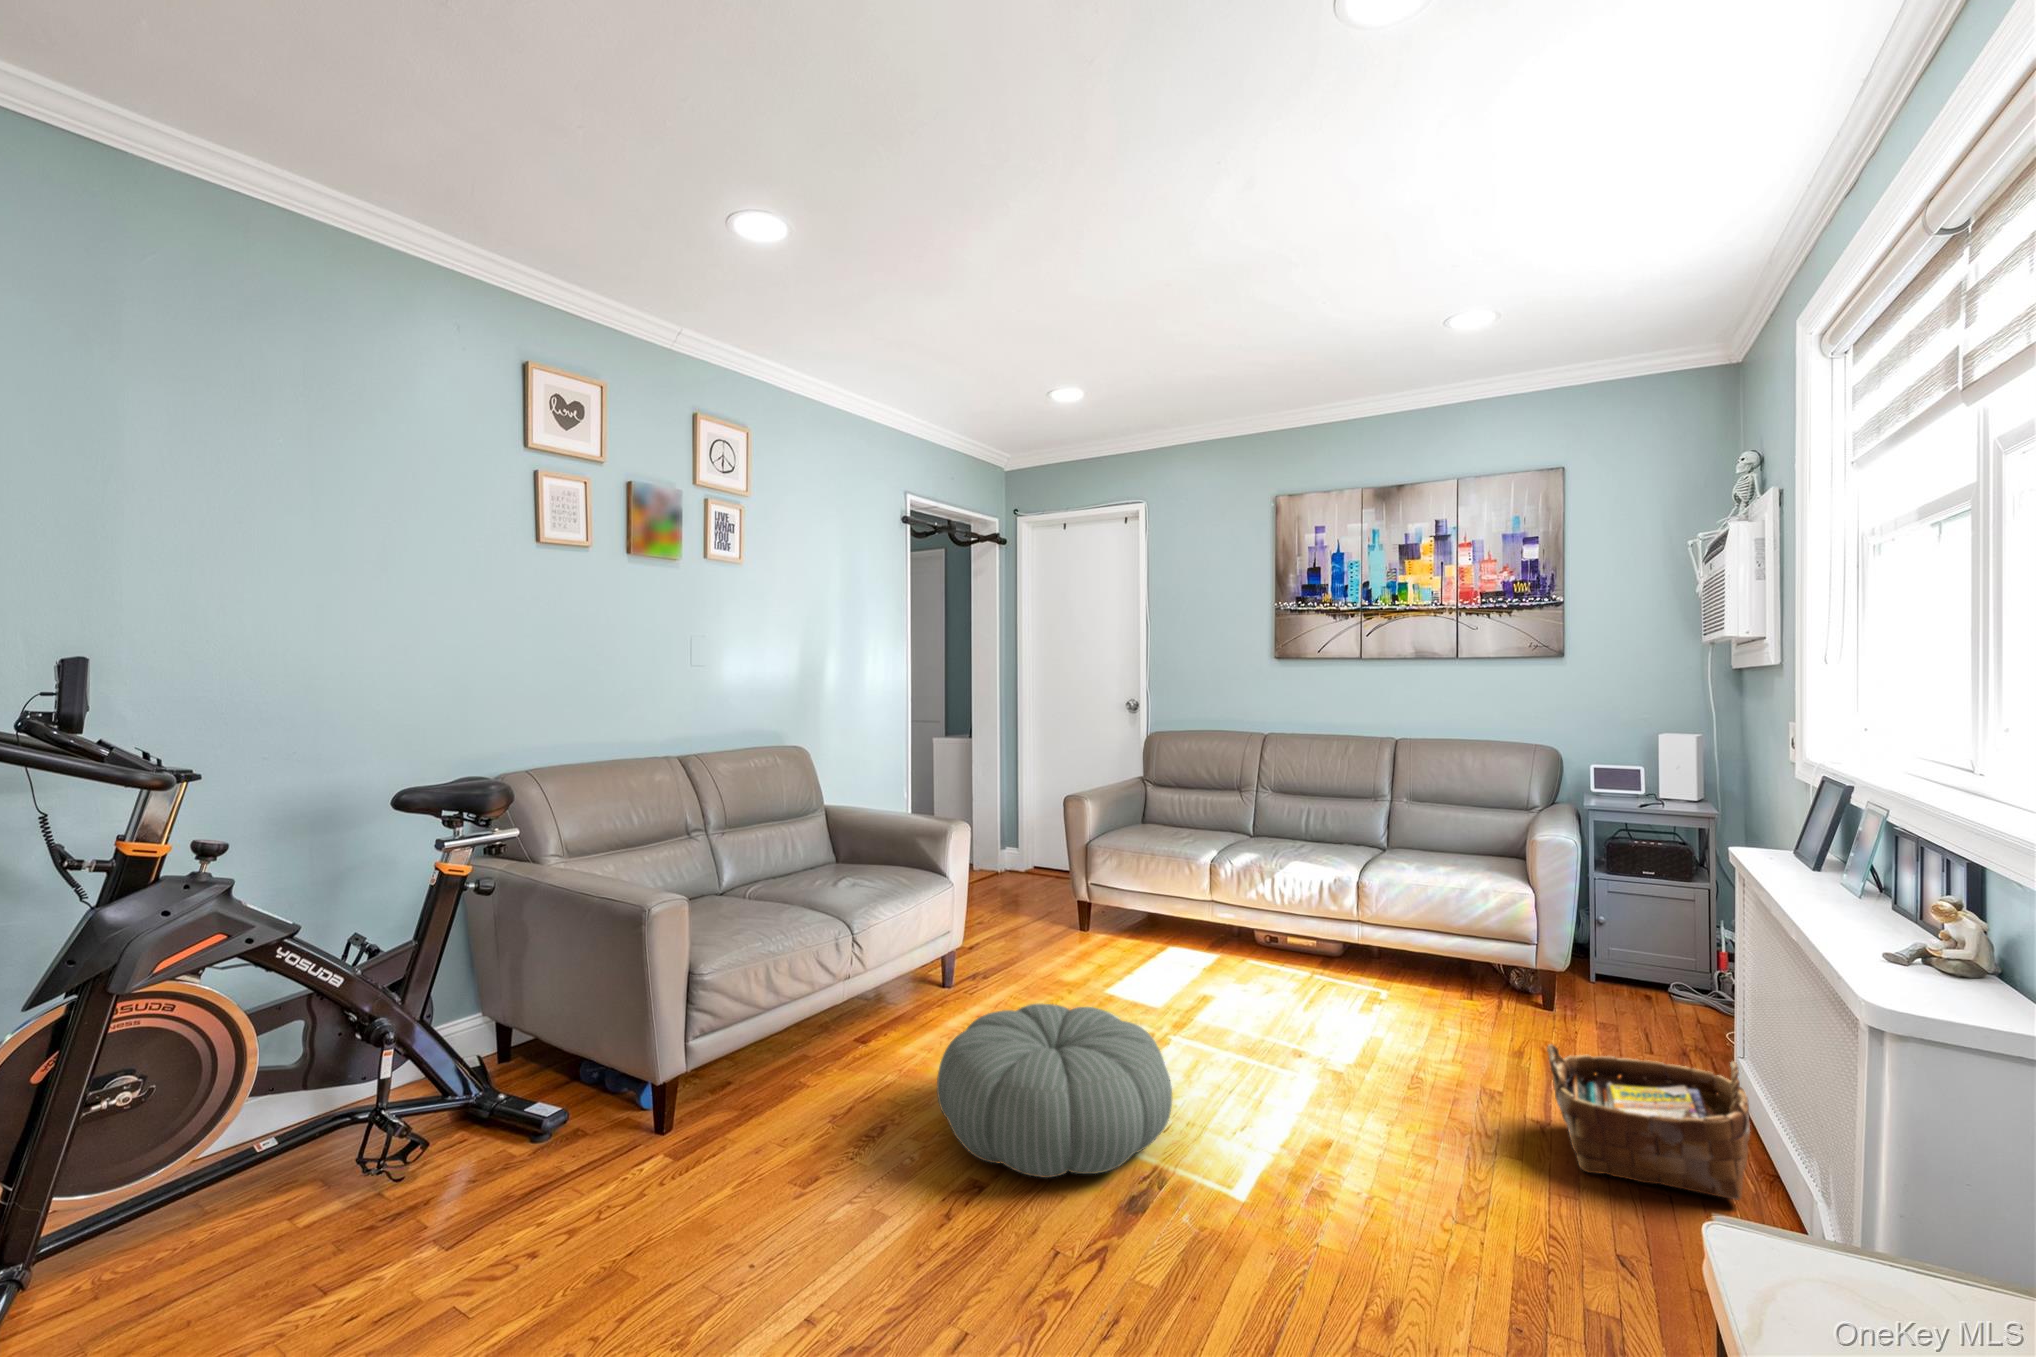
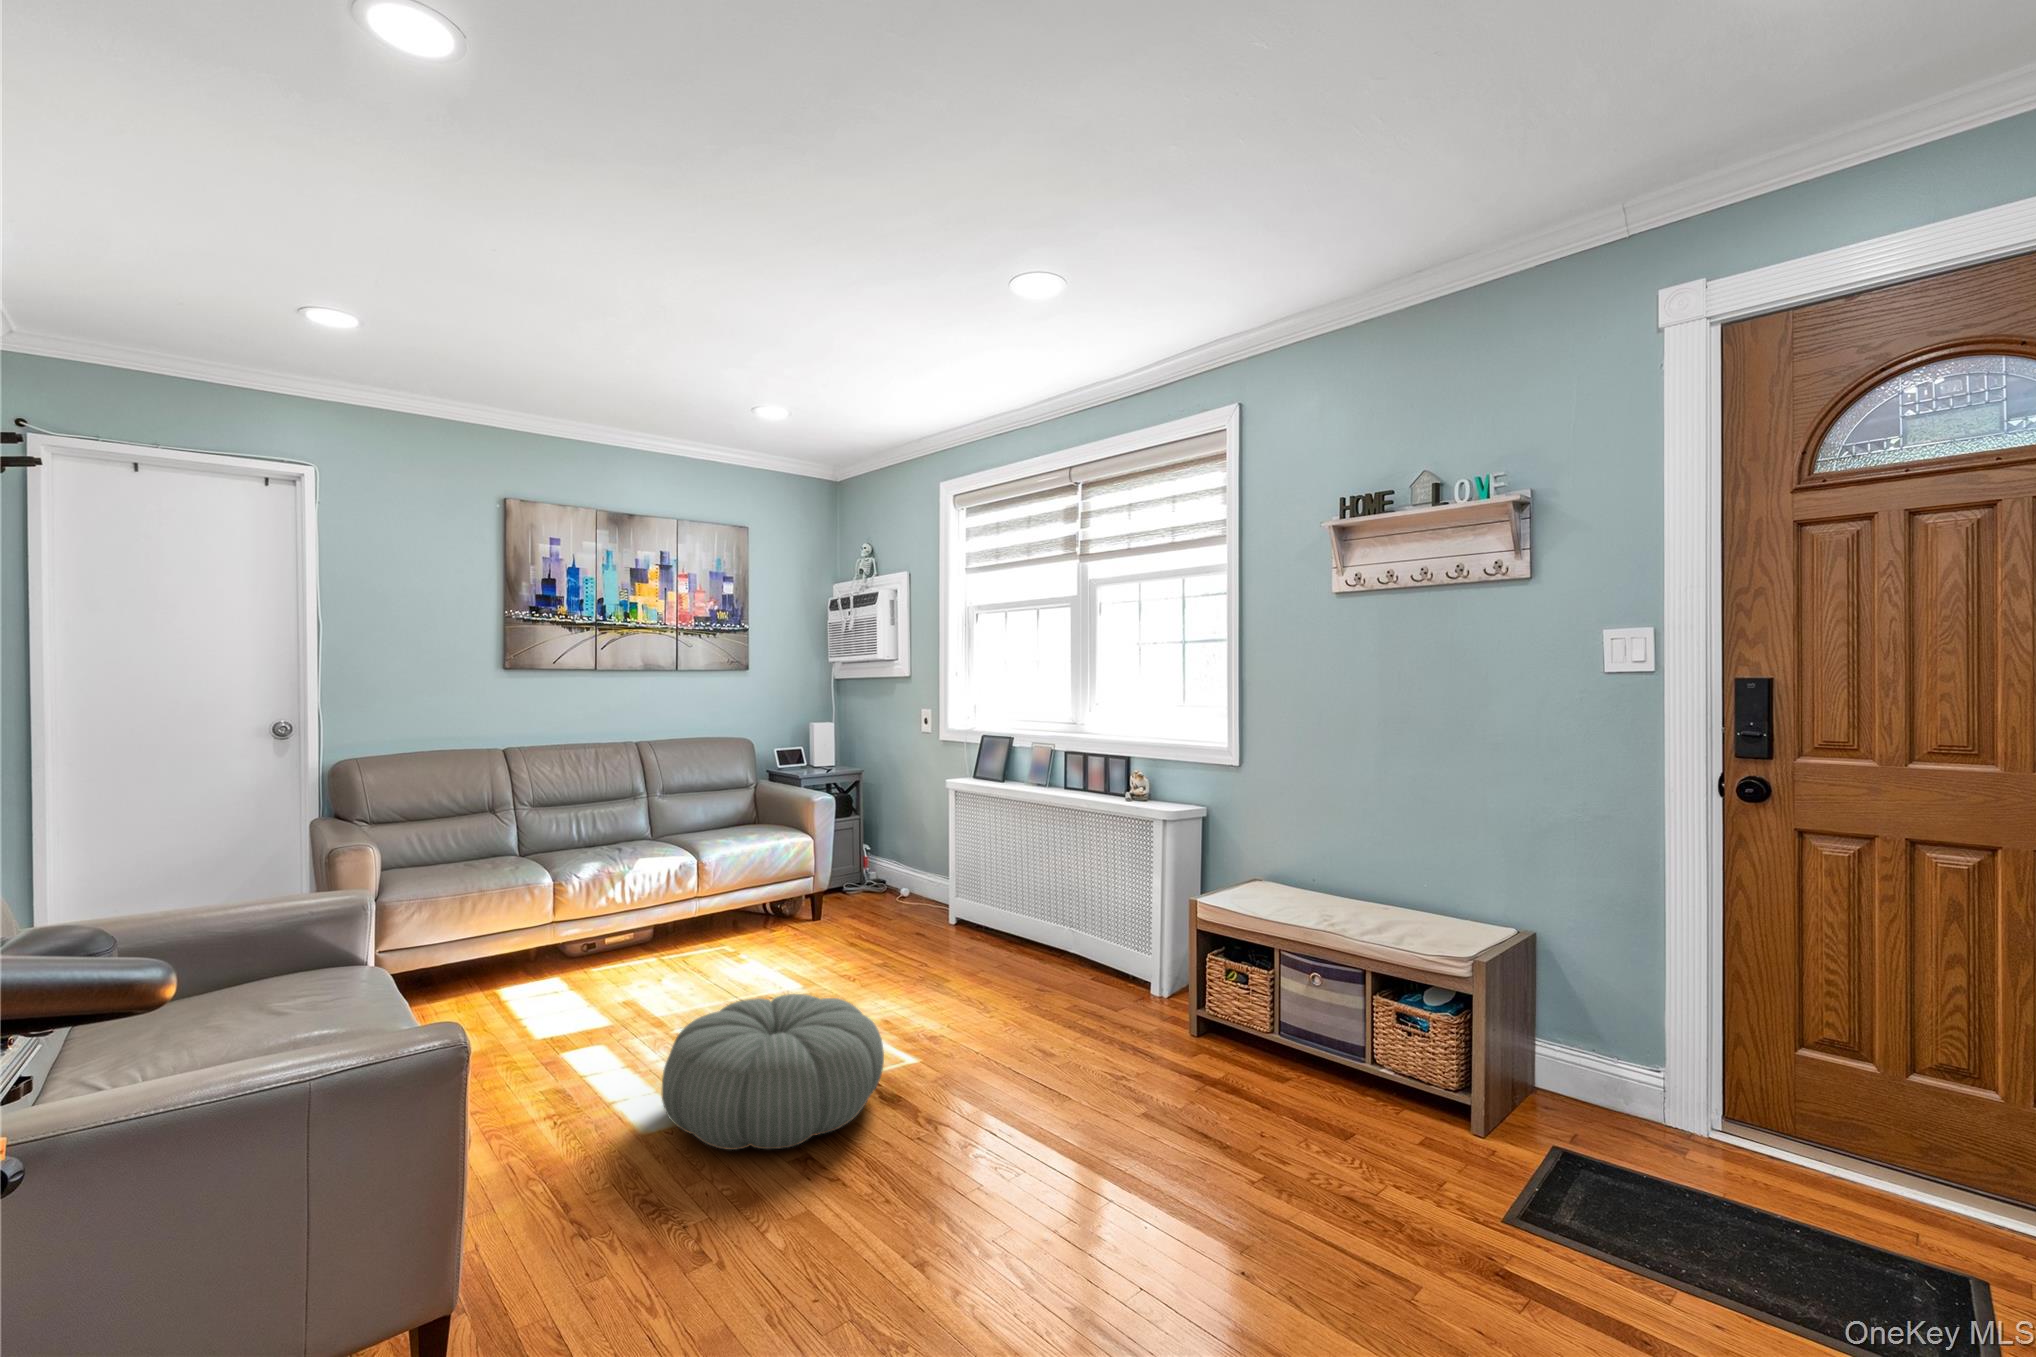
woven basket: present [1547,1044,1750,1200] -> none [939,888,1034,972]

